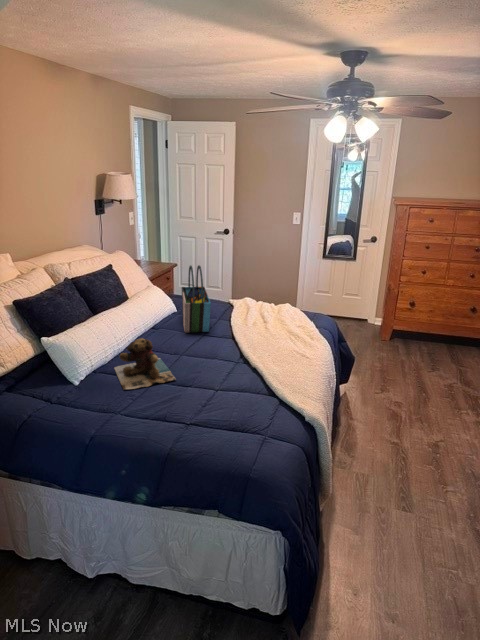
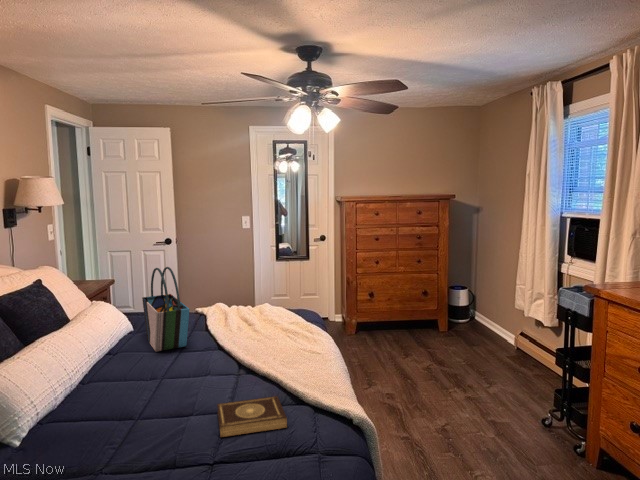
teddy bear: present [114,338,175,389] -> none [71,361,169,438]
book: none [202,384,255,413] -> present [217,396,287,437]

